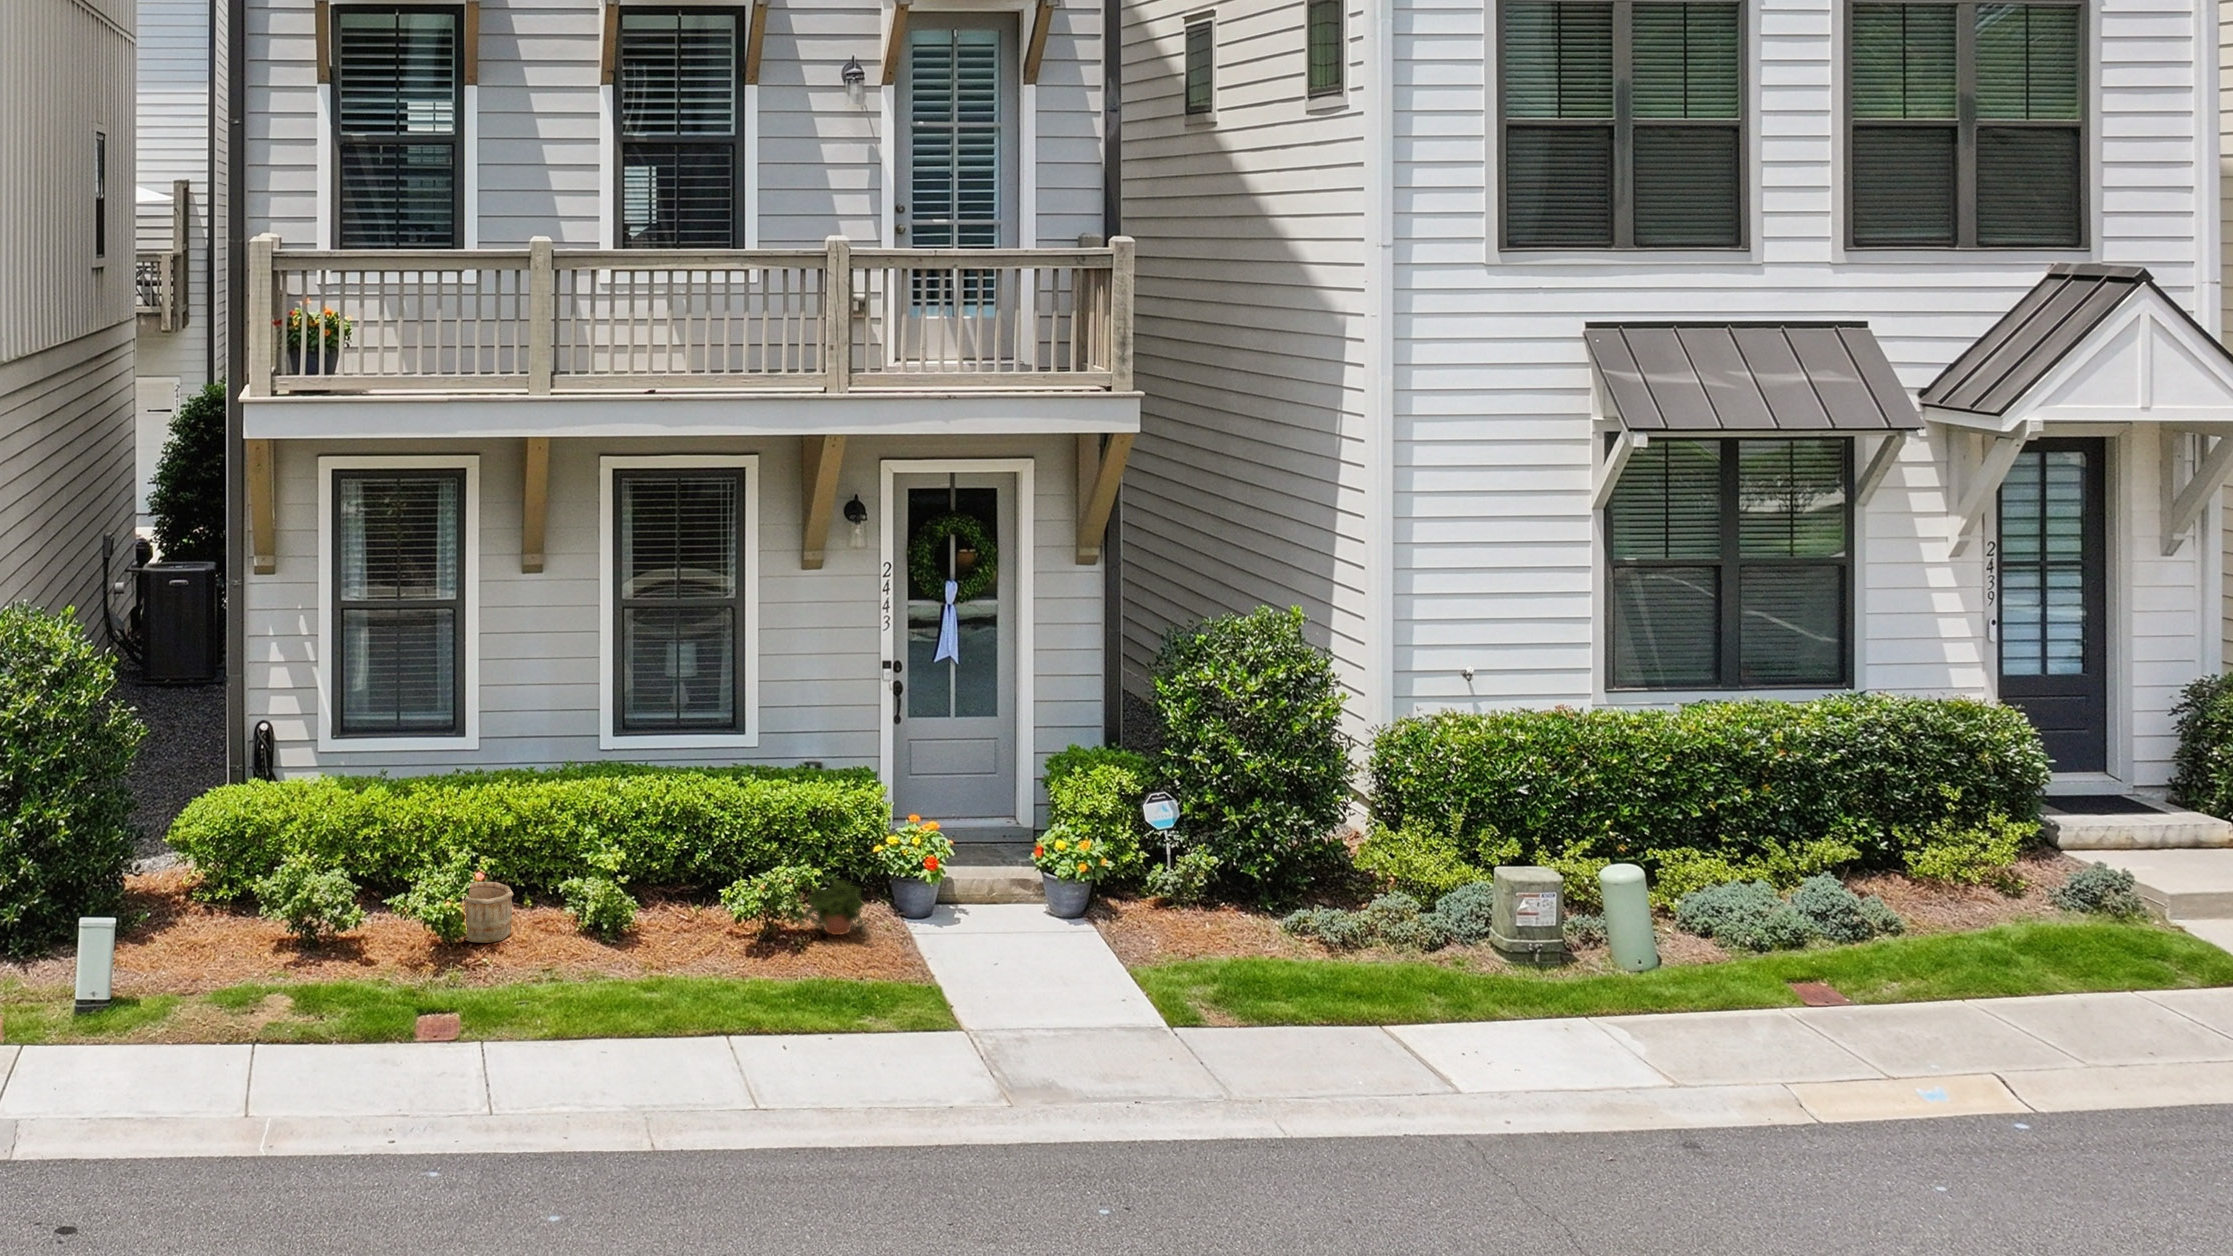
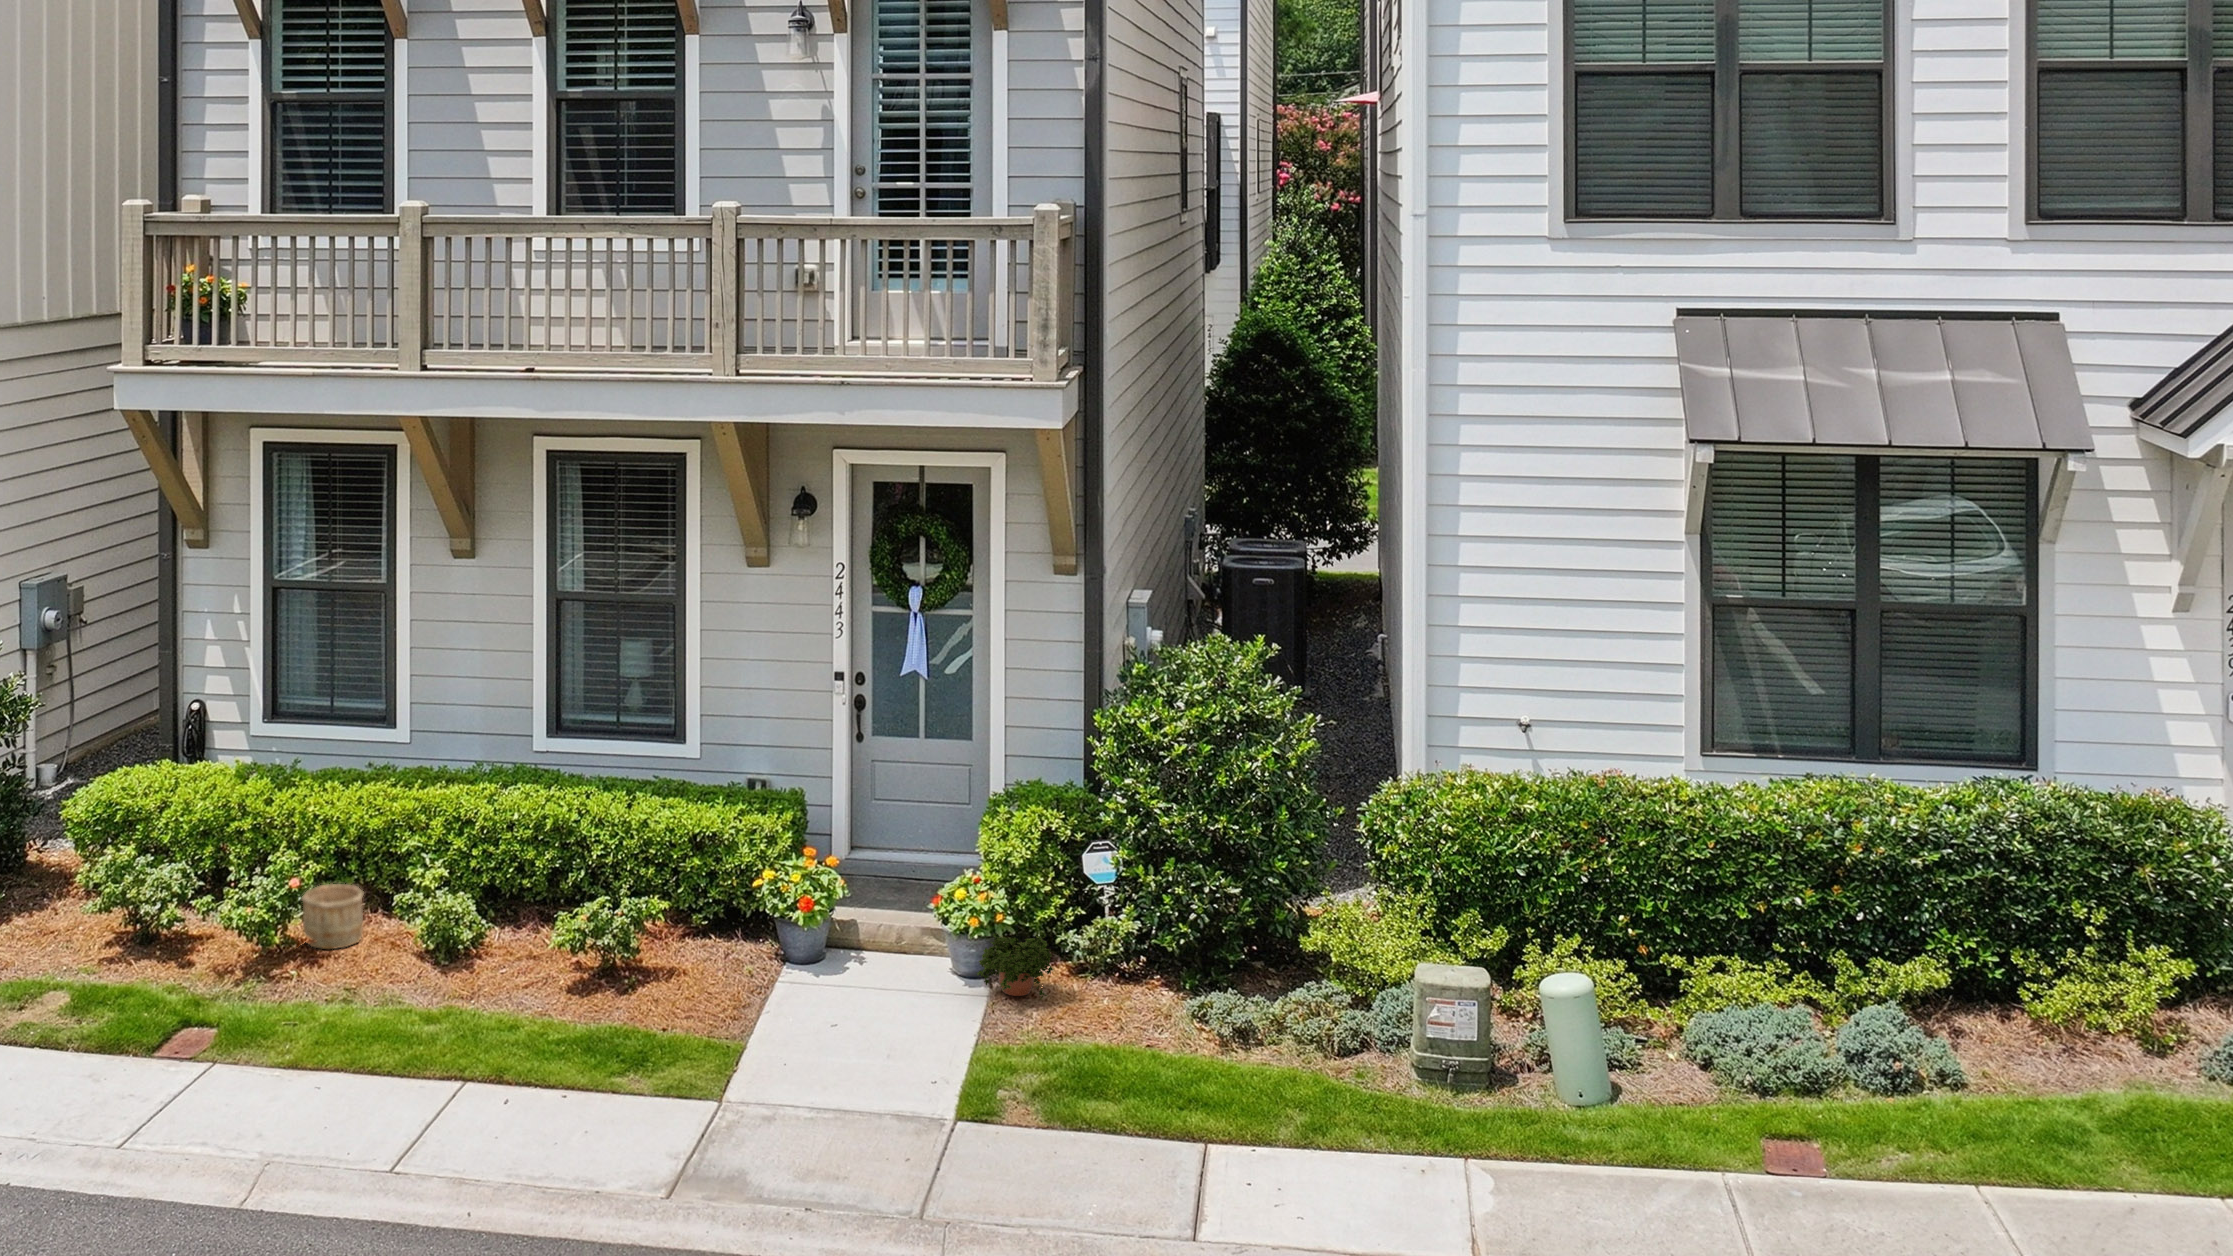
potted plant: present [796,877,867,935] -> present [977,932,1054,999]

